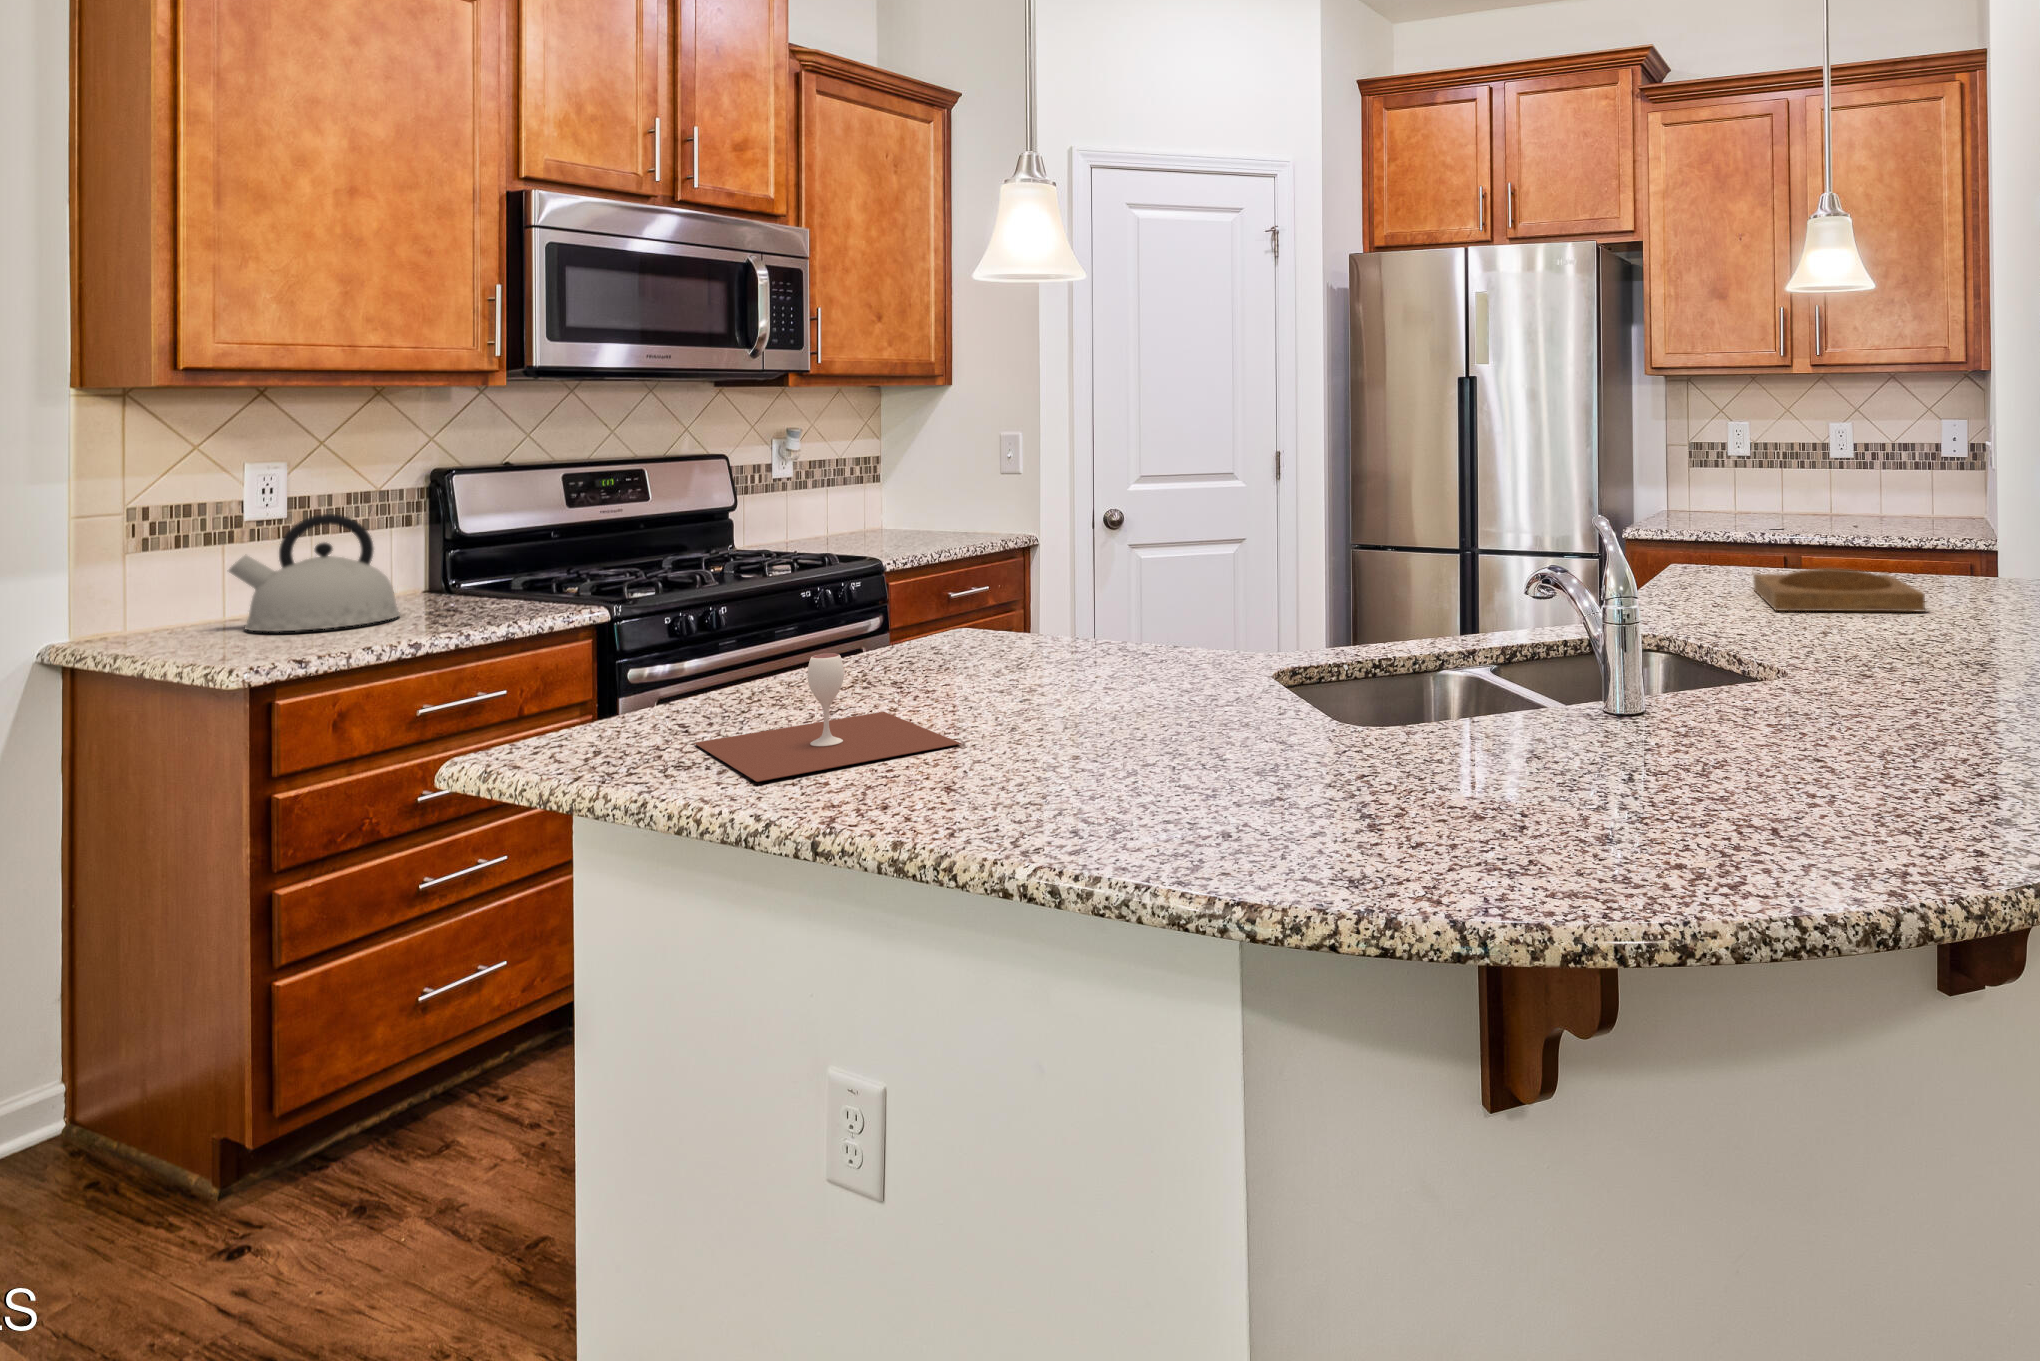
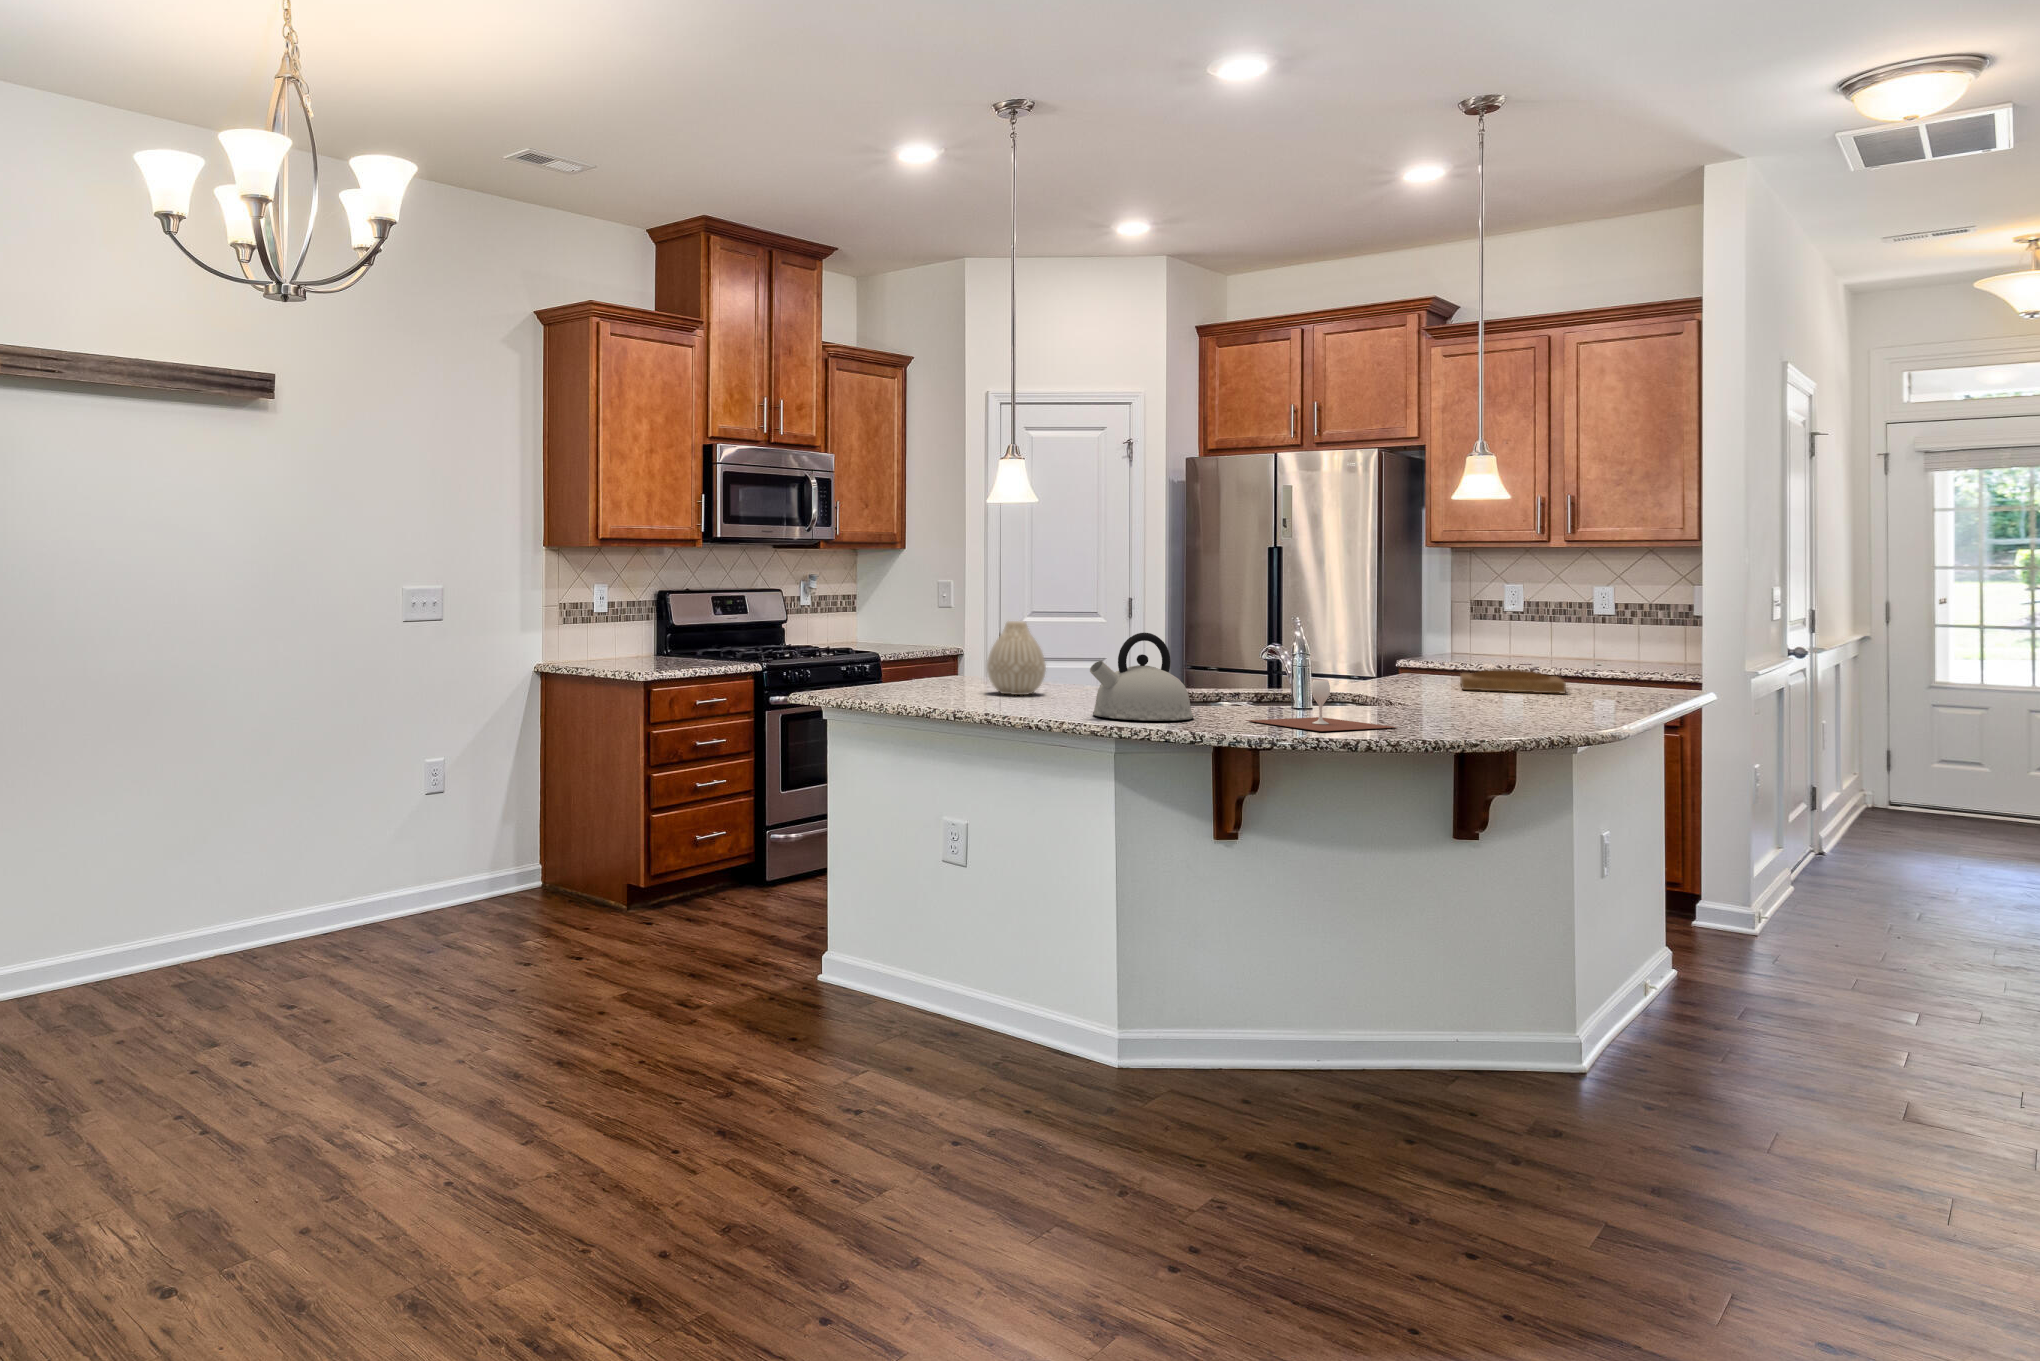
kettle: present [229,514,400,631] -> present [1090,633,1194,721]
vase: none [954,537,1077,695] -> present [987,621,1046,695]
wine glass: present [694,653,961,782] -> present [1247,679,1396,731]

